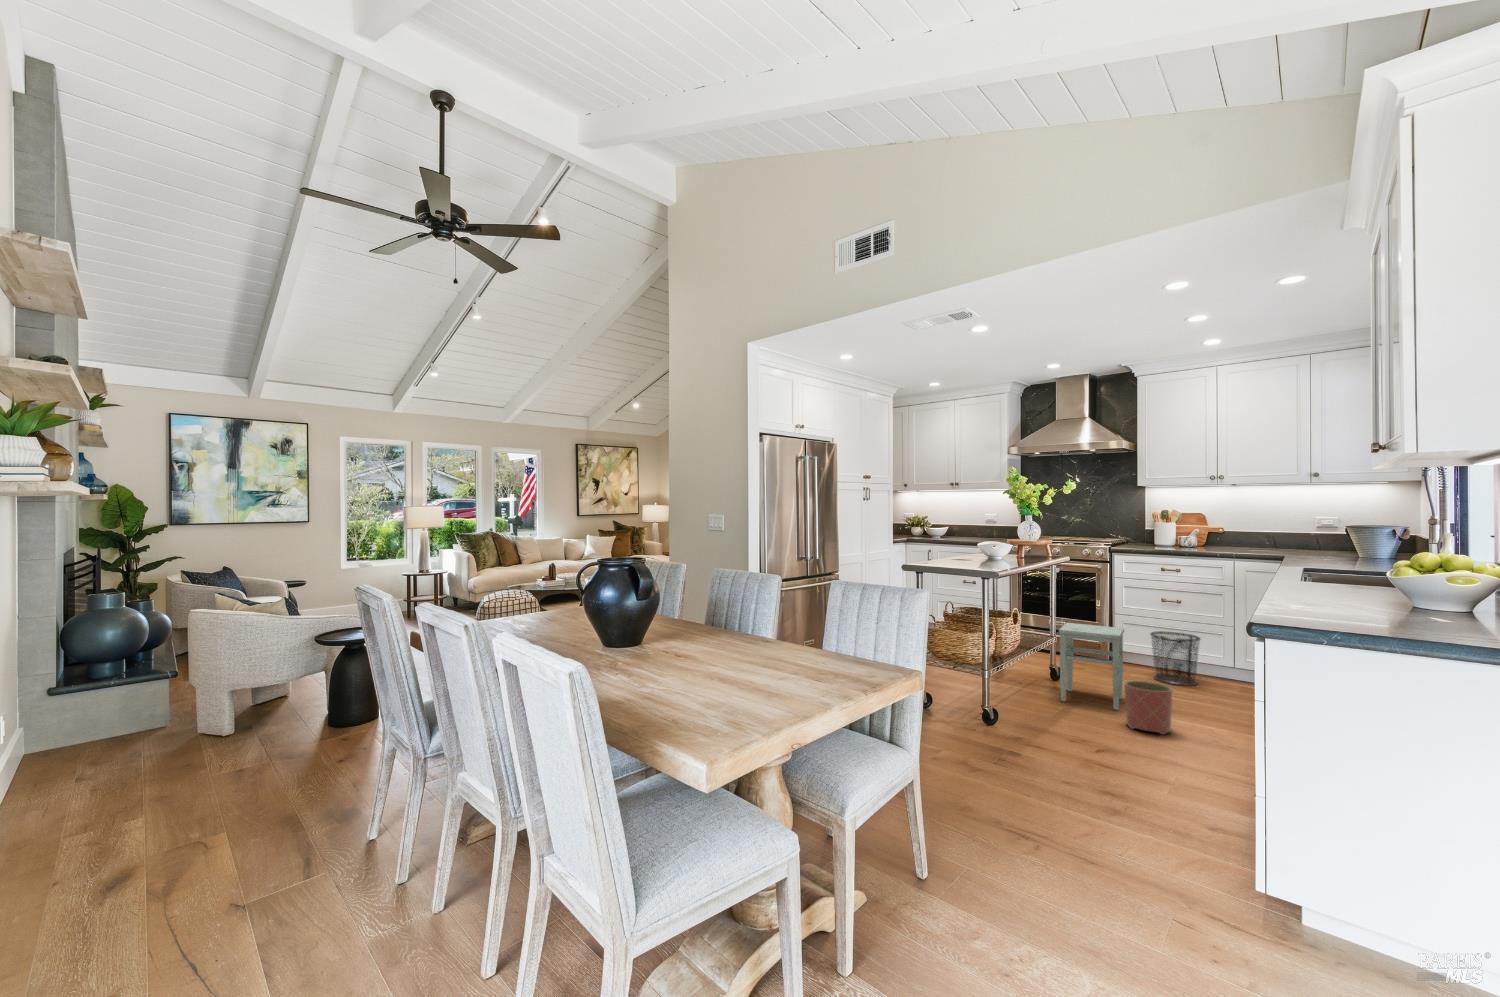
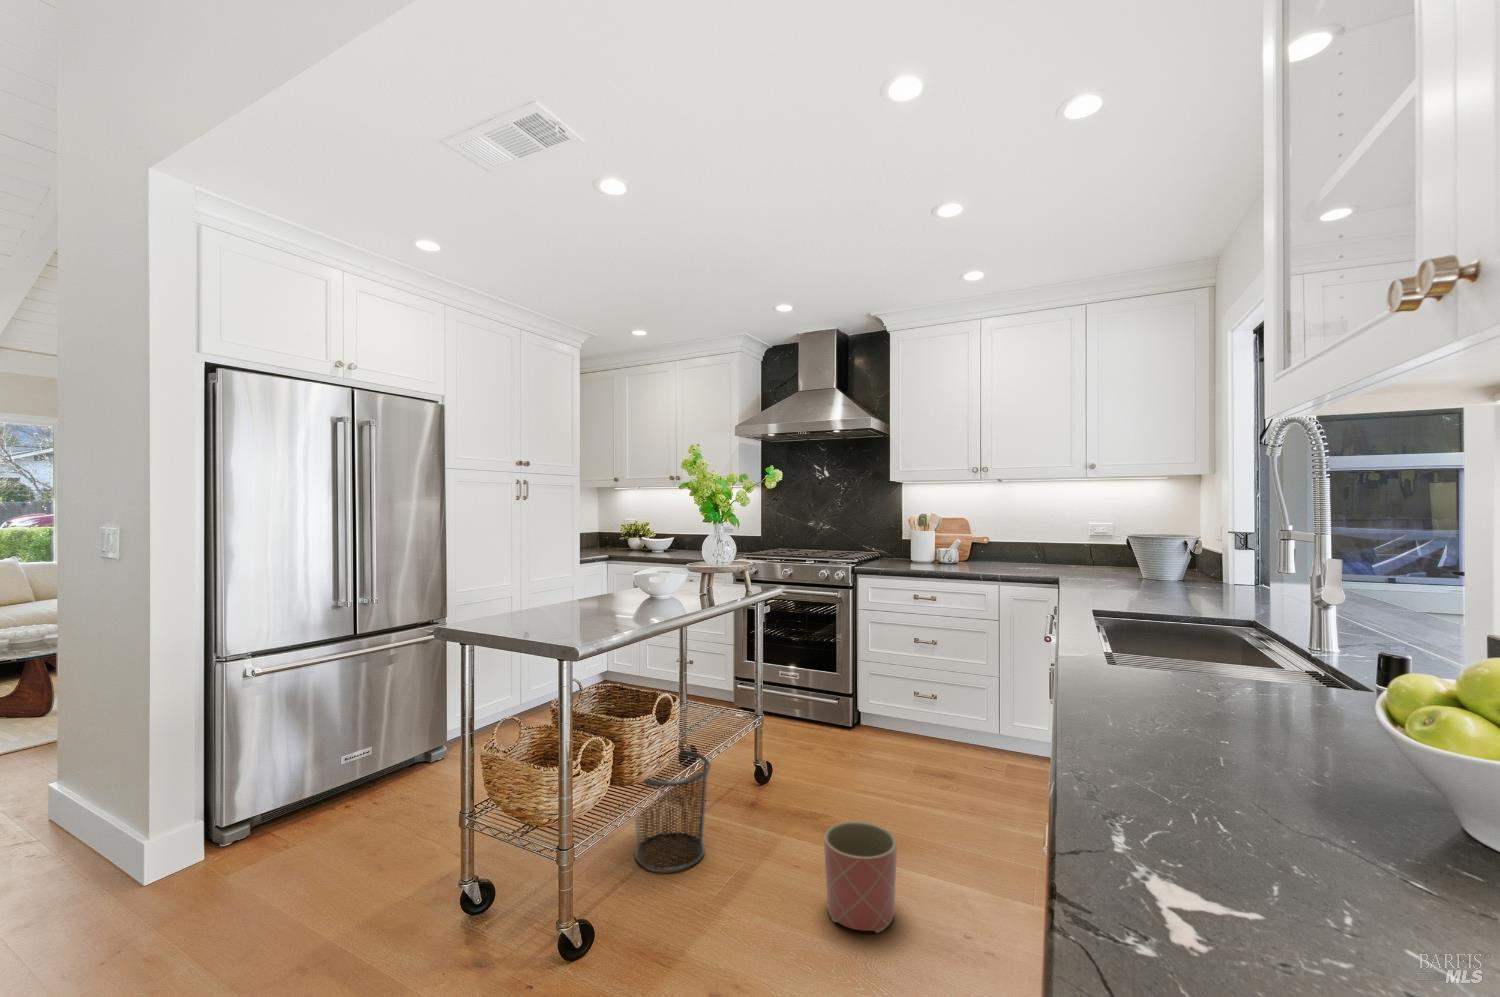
stool: present [1059,623,1124,710] -> none [743,701,847,860]
waste bin: present [1150,631,1200,685] -> present [634,750,711,872]

